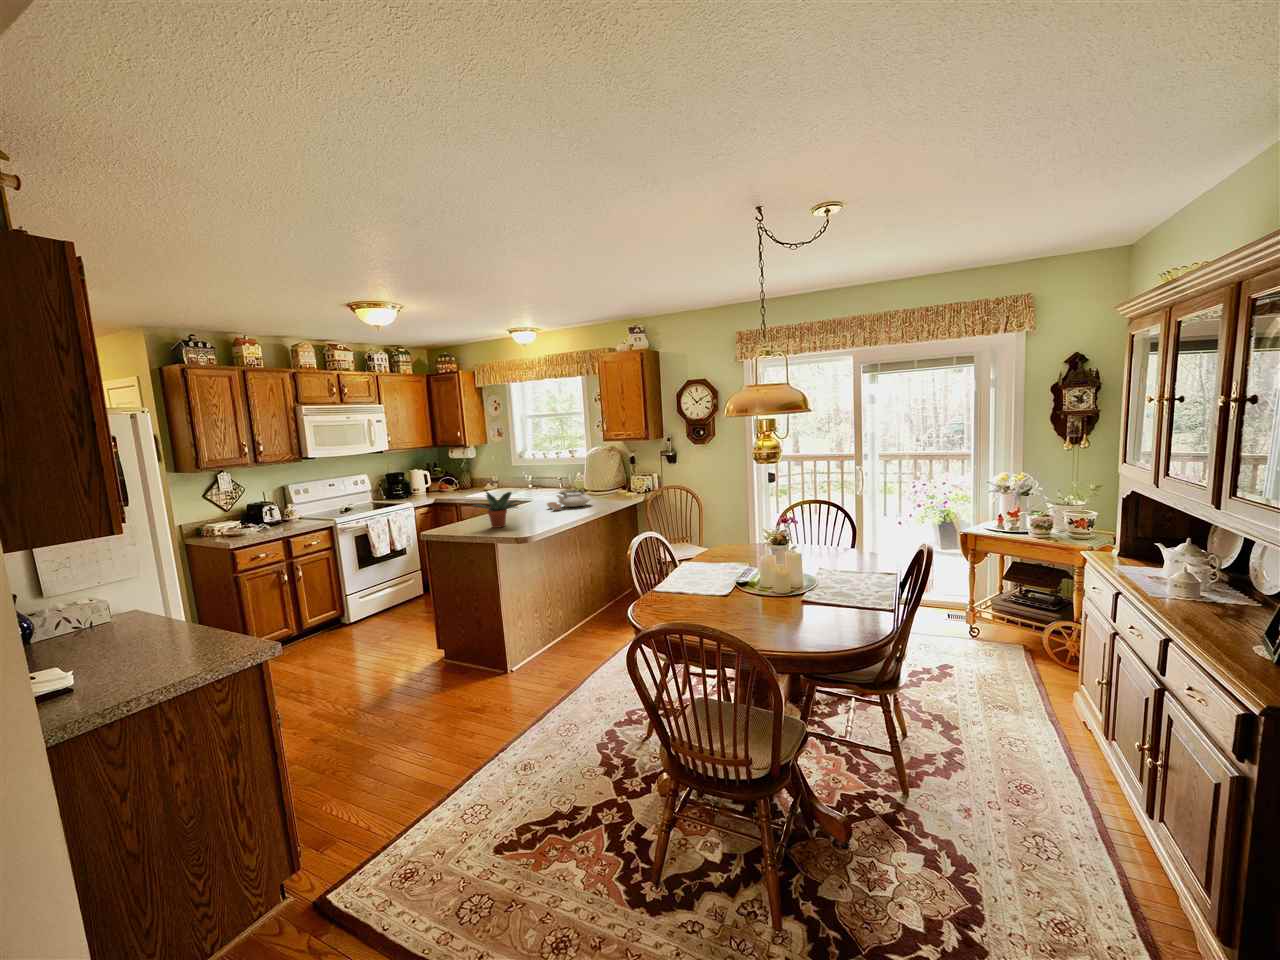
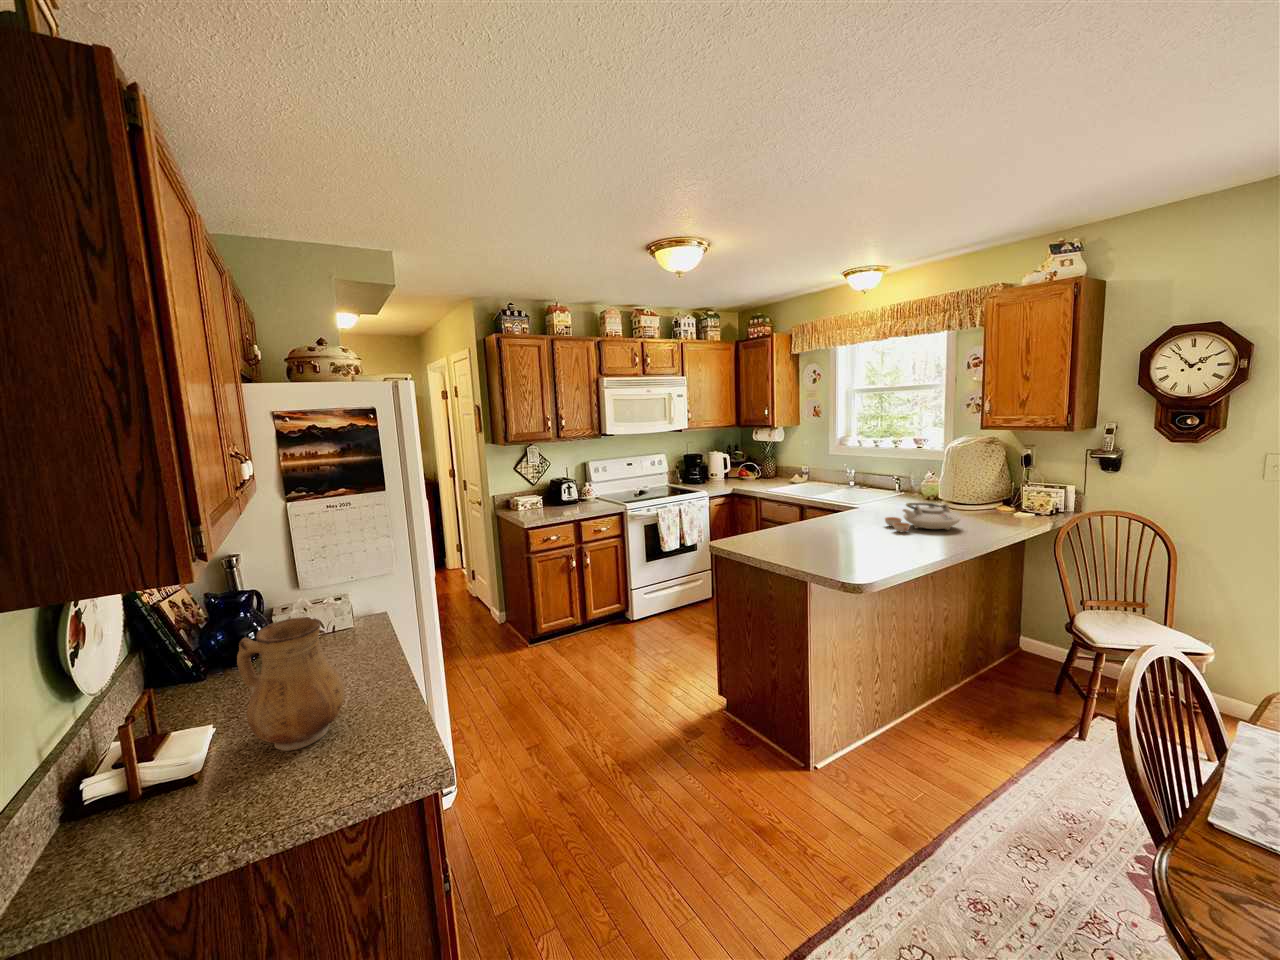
potted plant: present [473,491,518,528] -> none [778,498,852,555]
ceramic pitcher: none [85,575,177,663] -> present [237,617,345,751]

